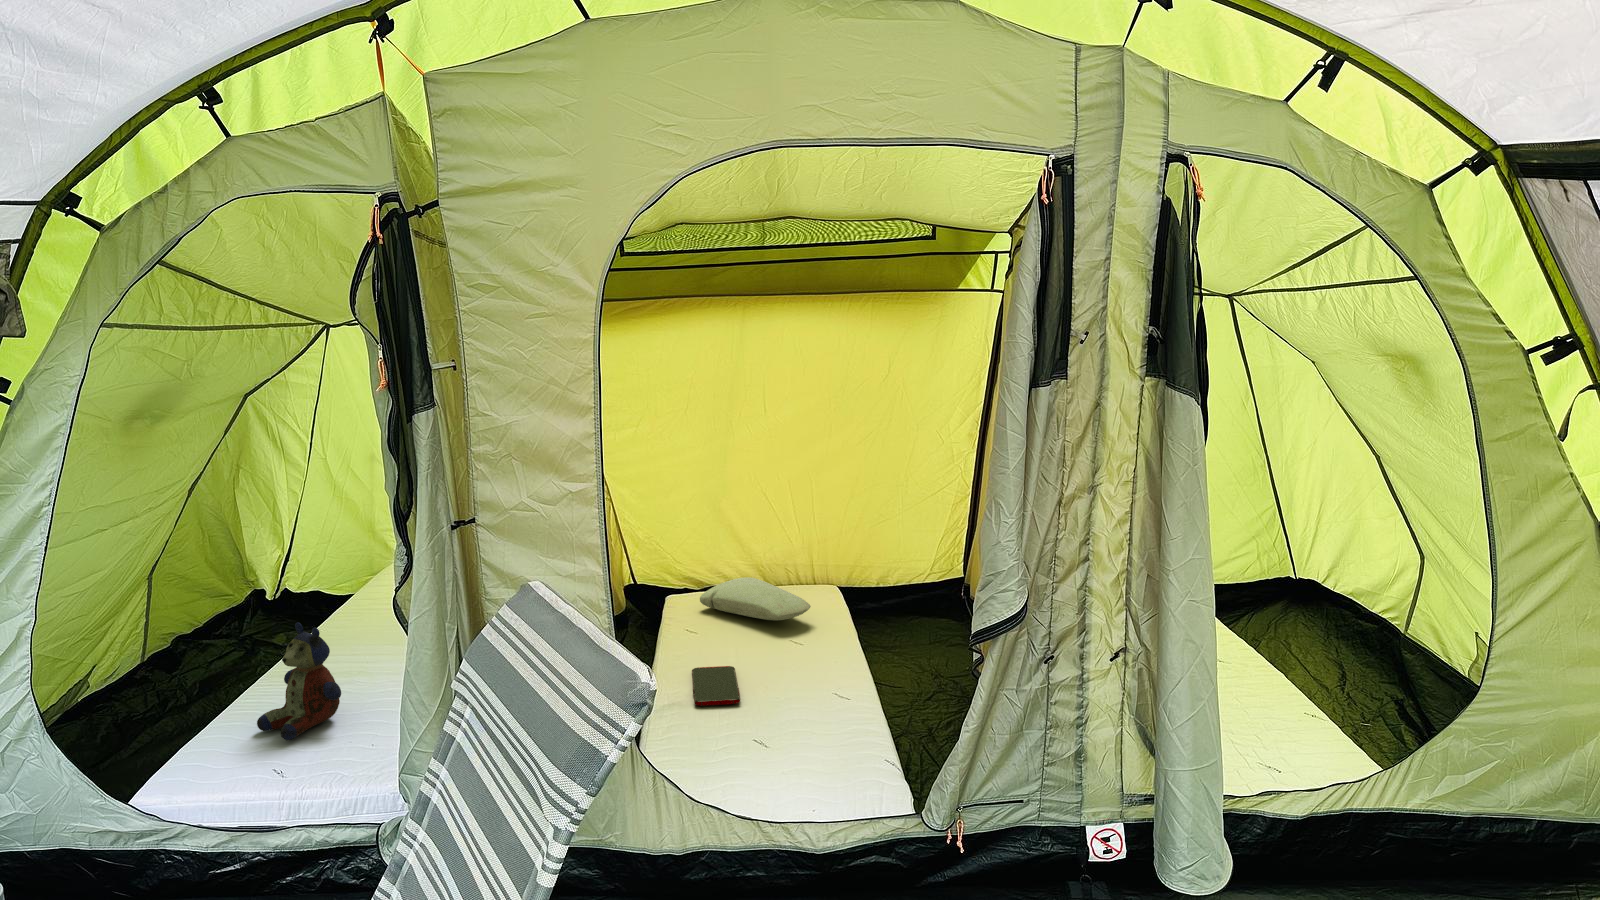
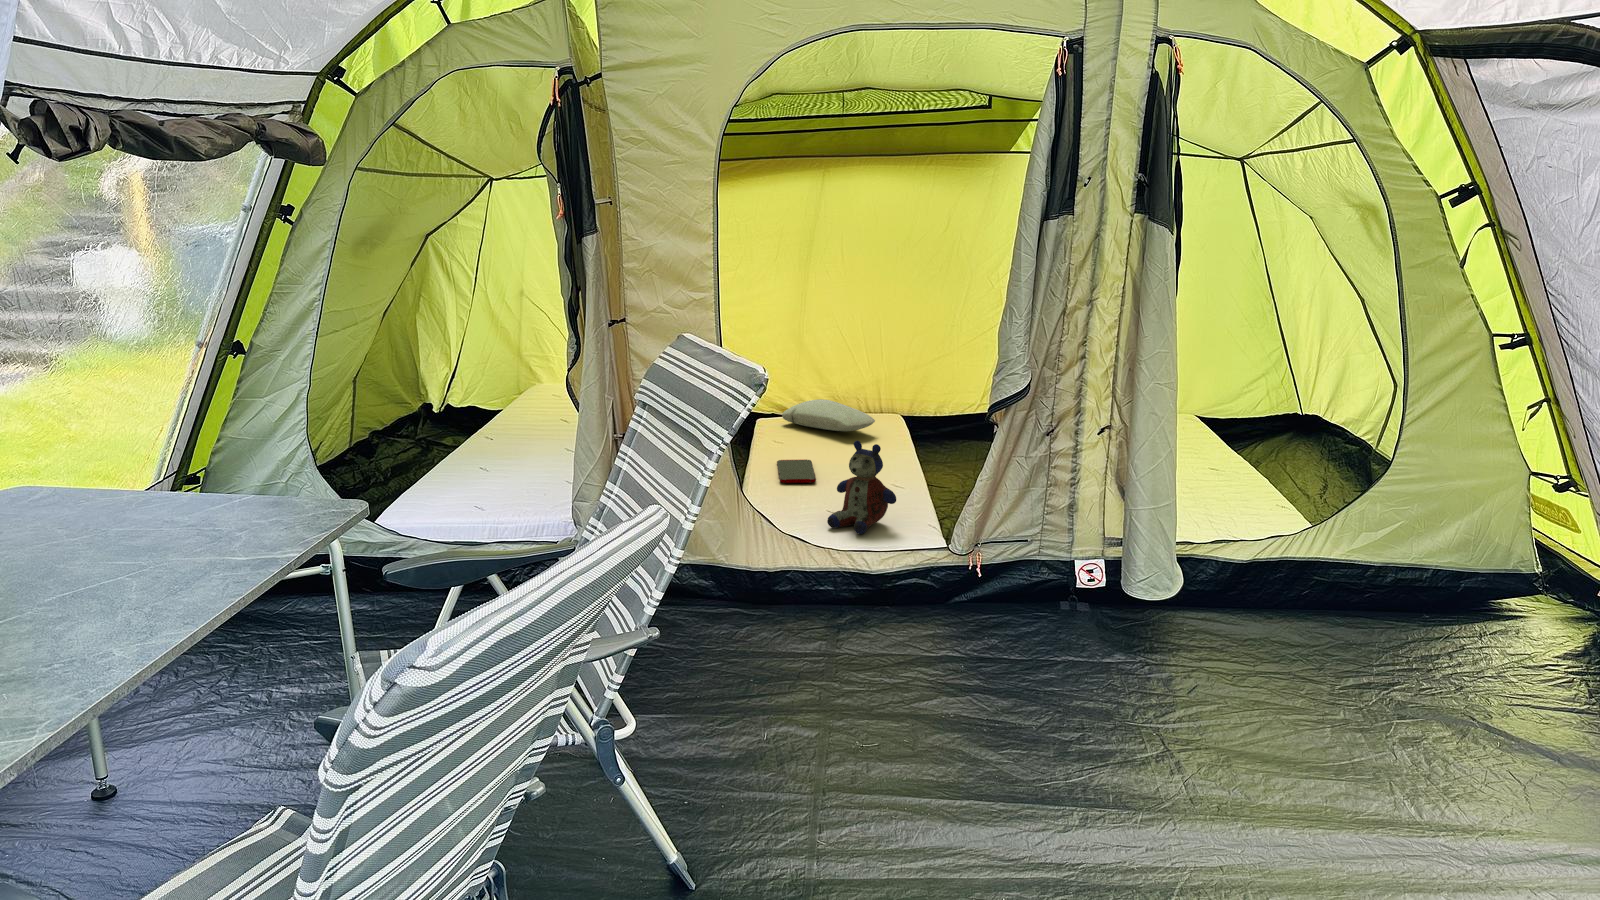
stuffed bear: present [257,622,341,740] -> present [827,441,896,534]

